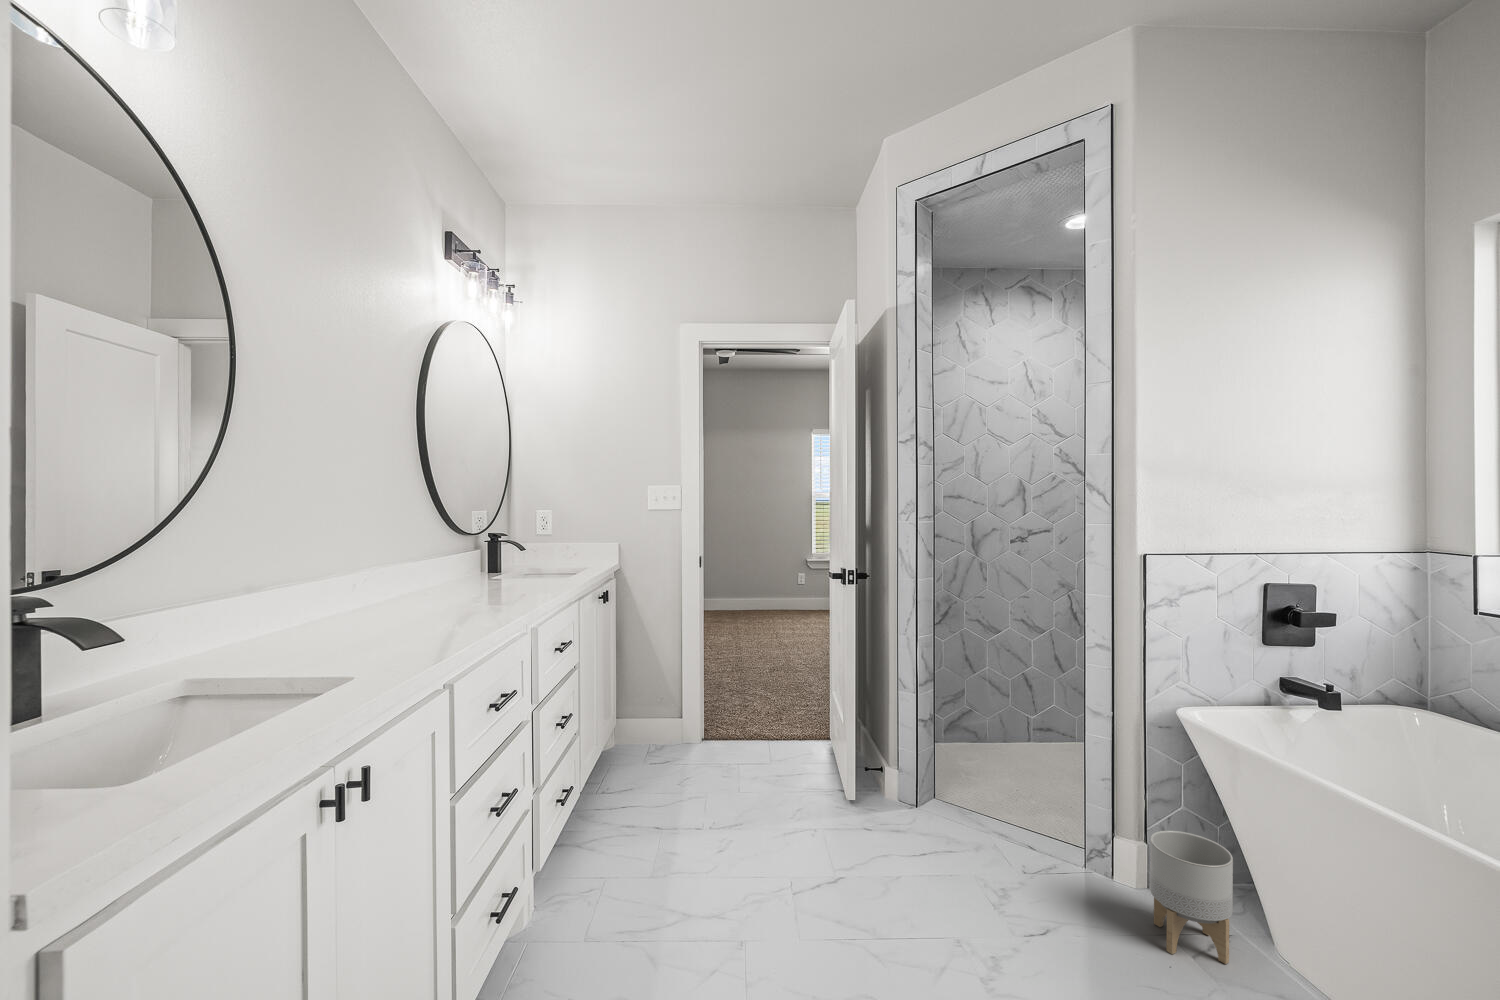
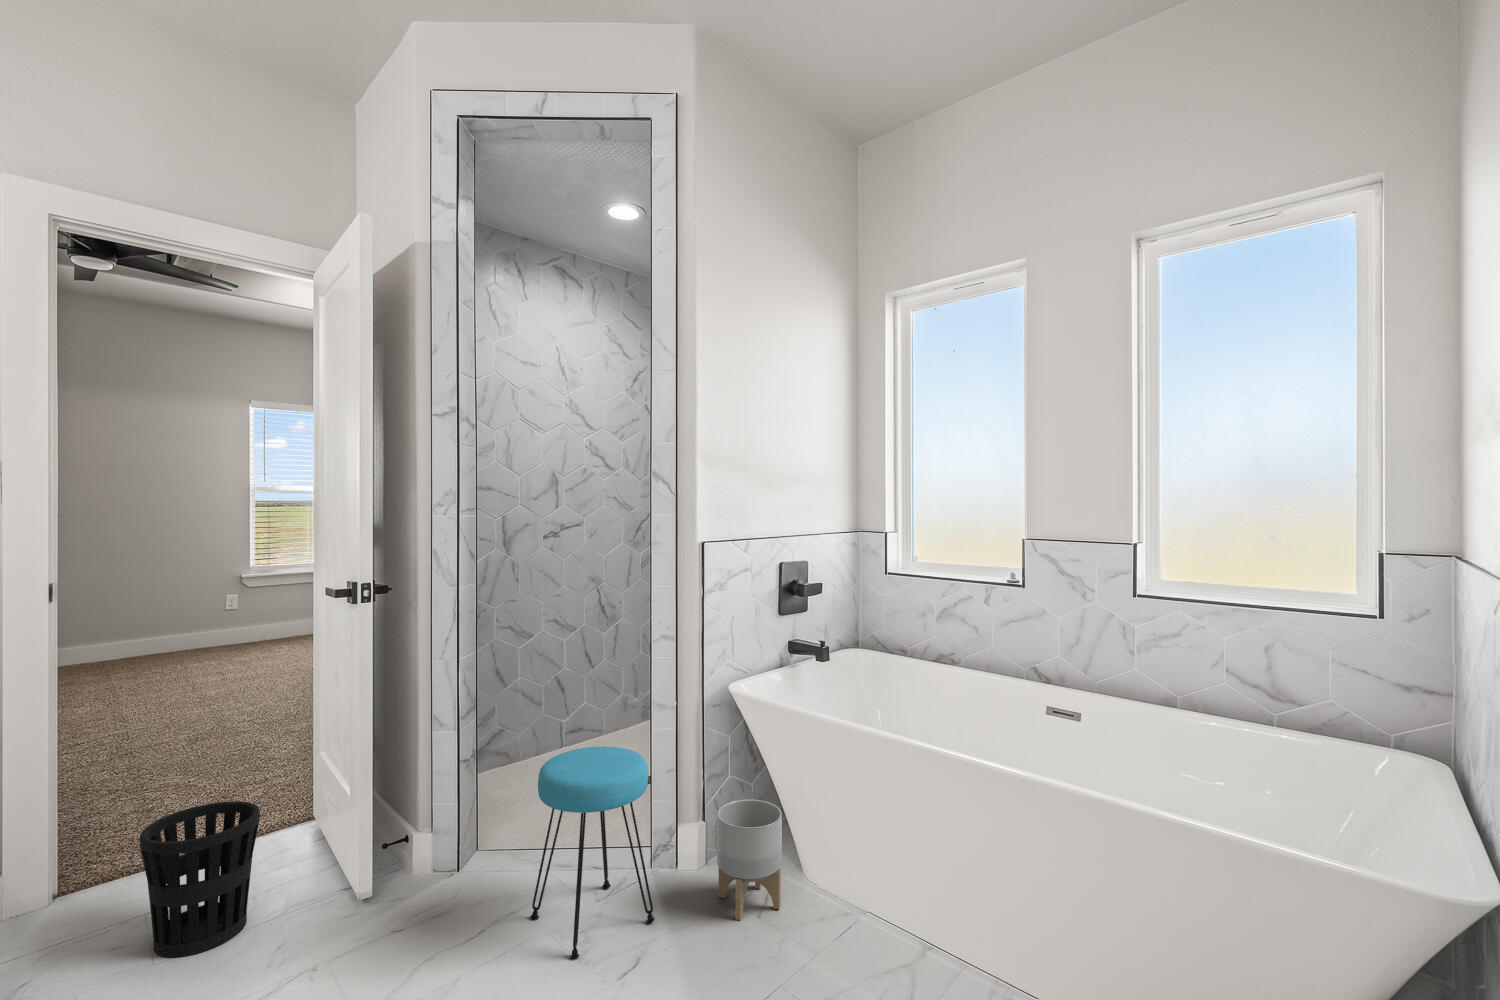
wastebasket: none [721,711,784,806] -> present [140,801,260,957]
stool: none [962,735,1075,916] -> present [530,746,655,958]

